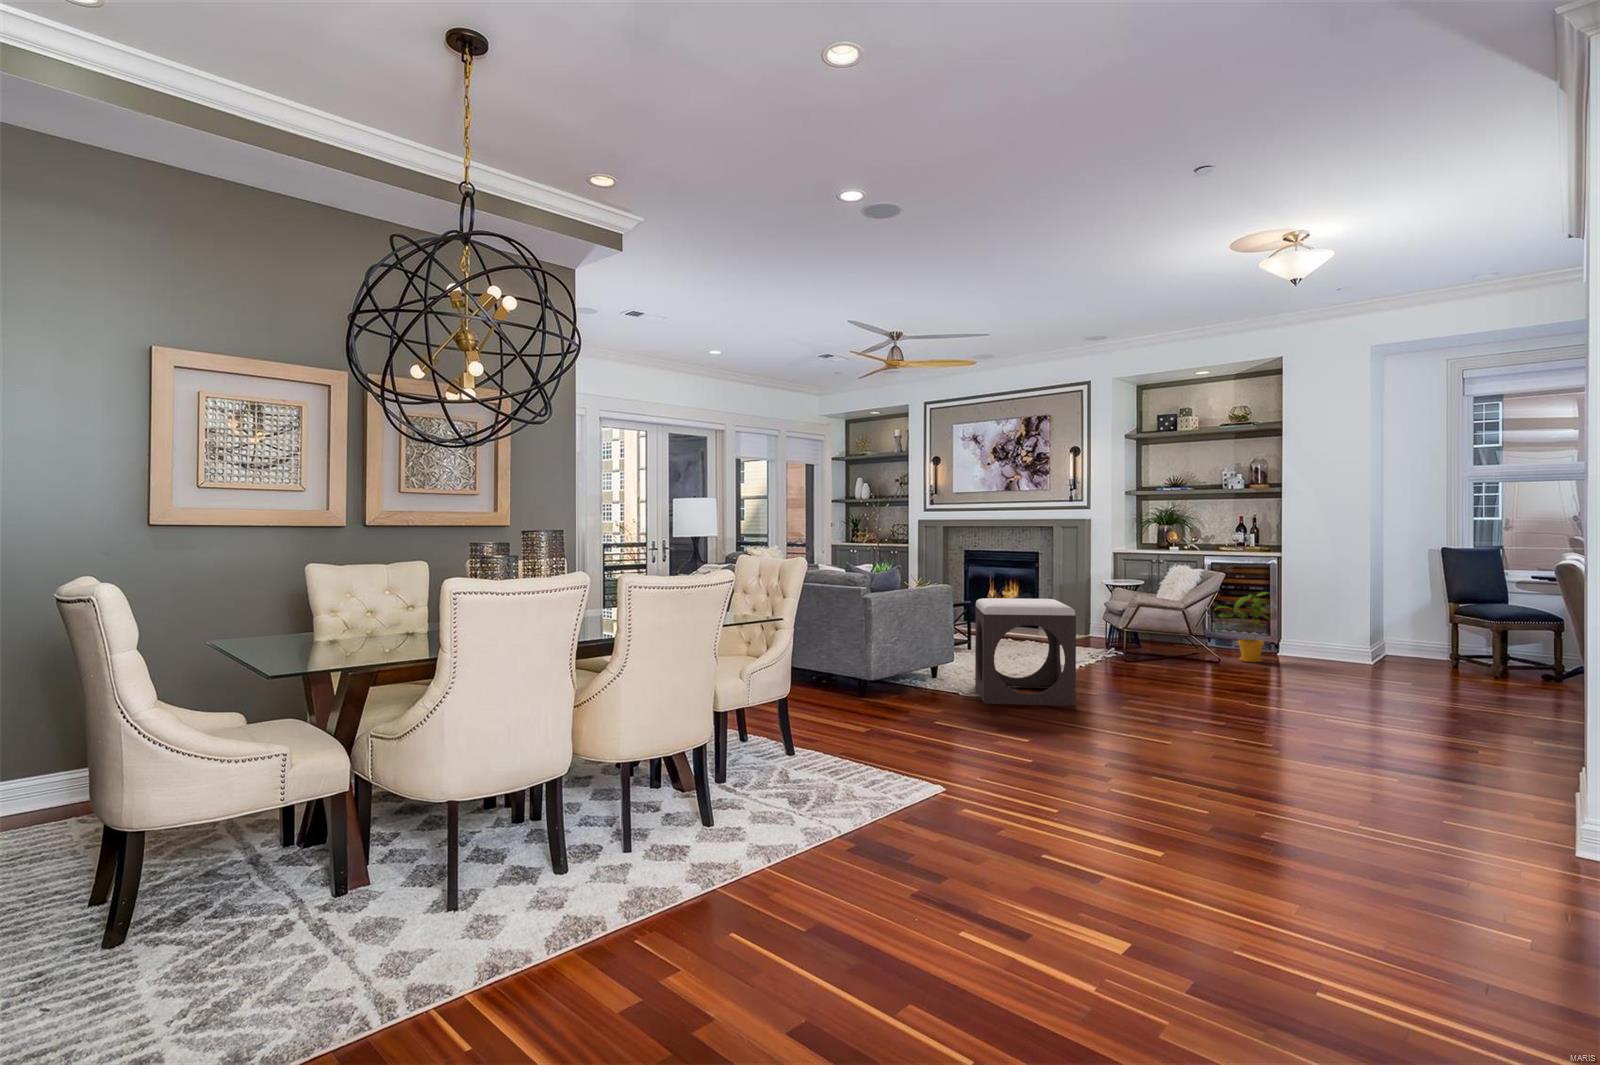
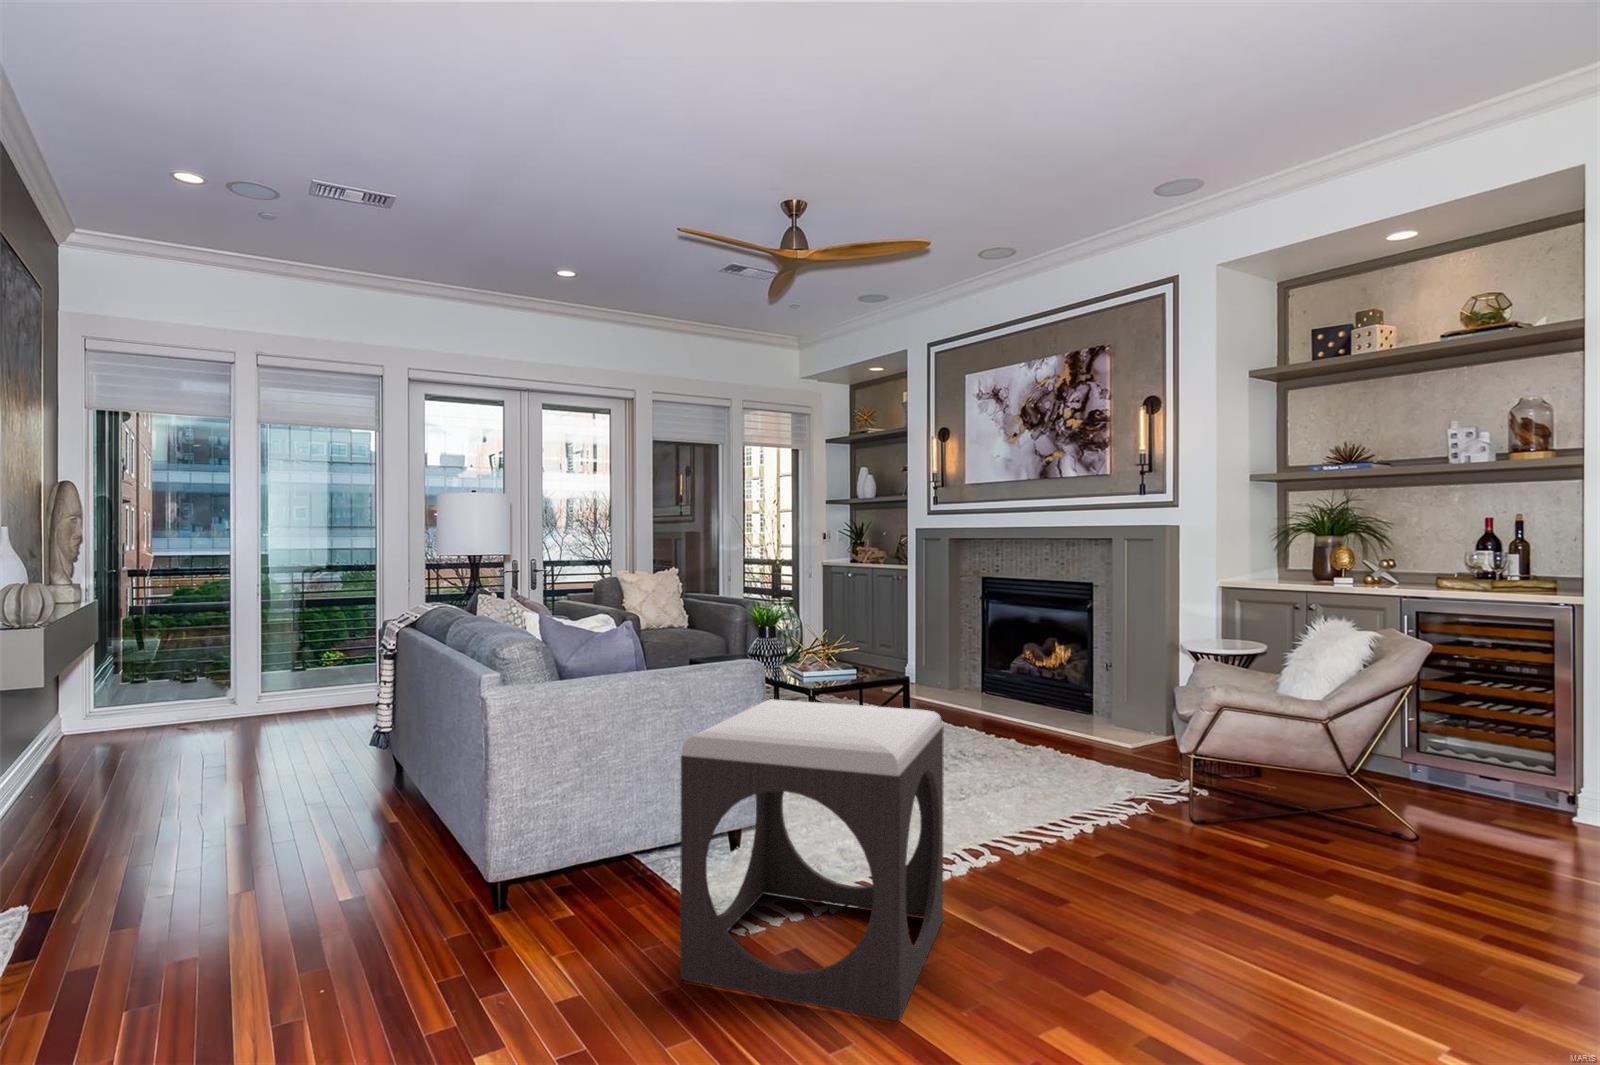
house plant: present [1219,592,1274,662] -> none [1404,692,1568,851]

